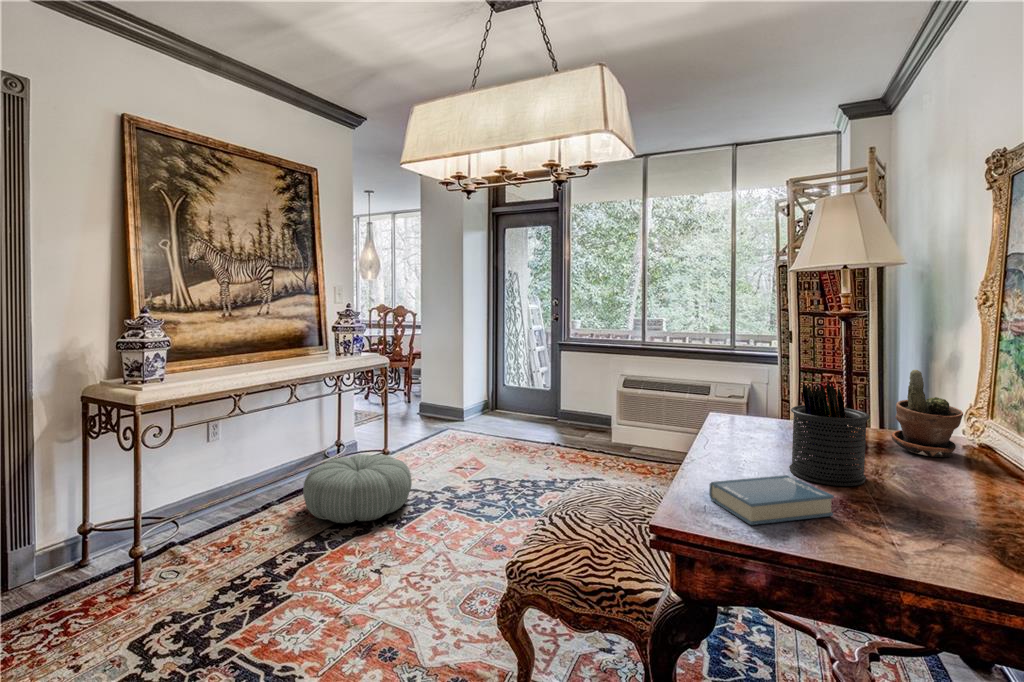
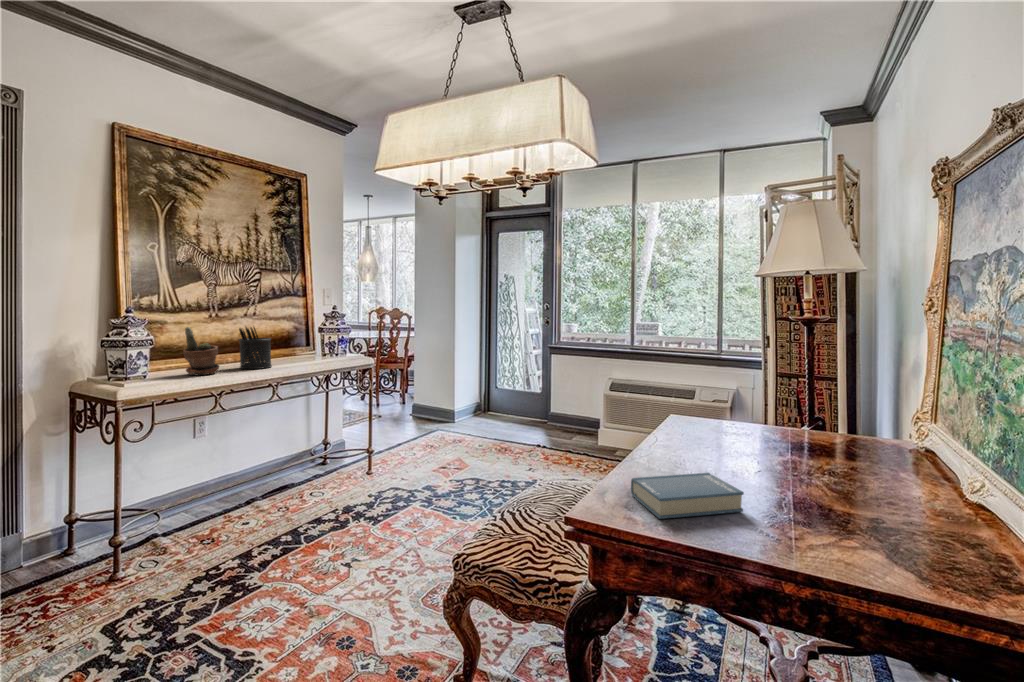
potted plant: present [891,370,963,457] -> present [183,327,219,375]
pen holder: present [789,381,870,486] -> present [239,327,272,369]
pouf: present [303,454,412,523] -> none [285,452,391,518]

